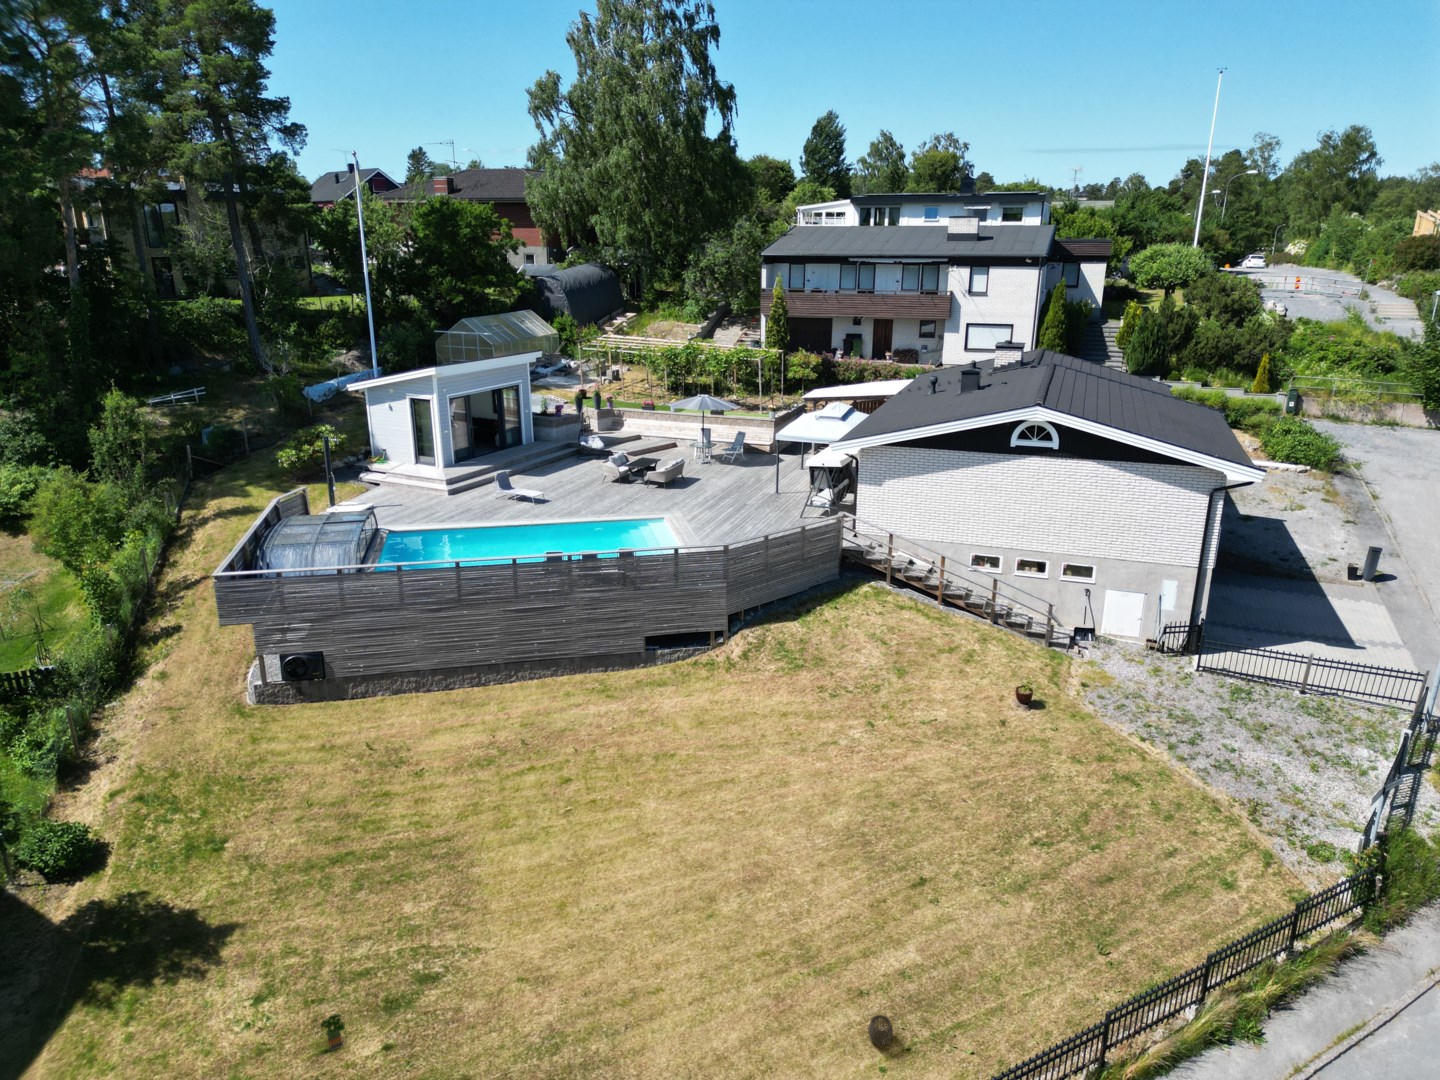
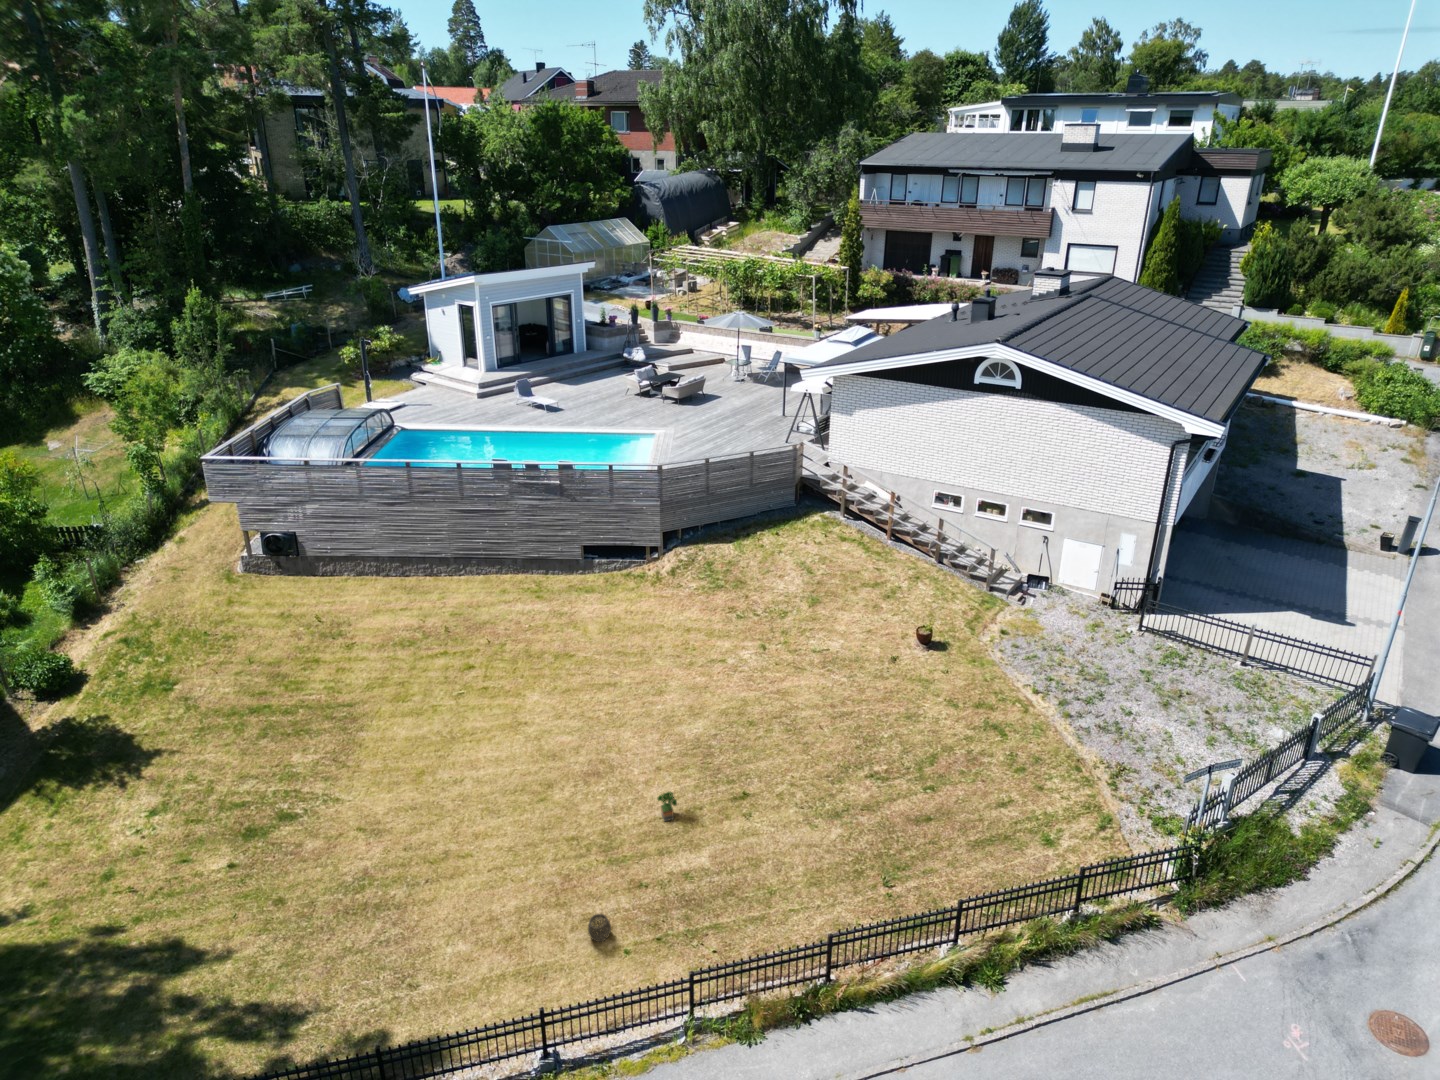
potted tree: present [320,1014,345,1051] -> present [658,792,677,821]

